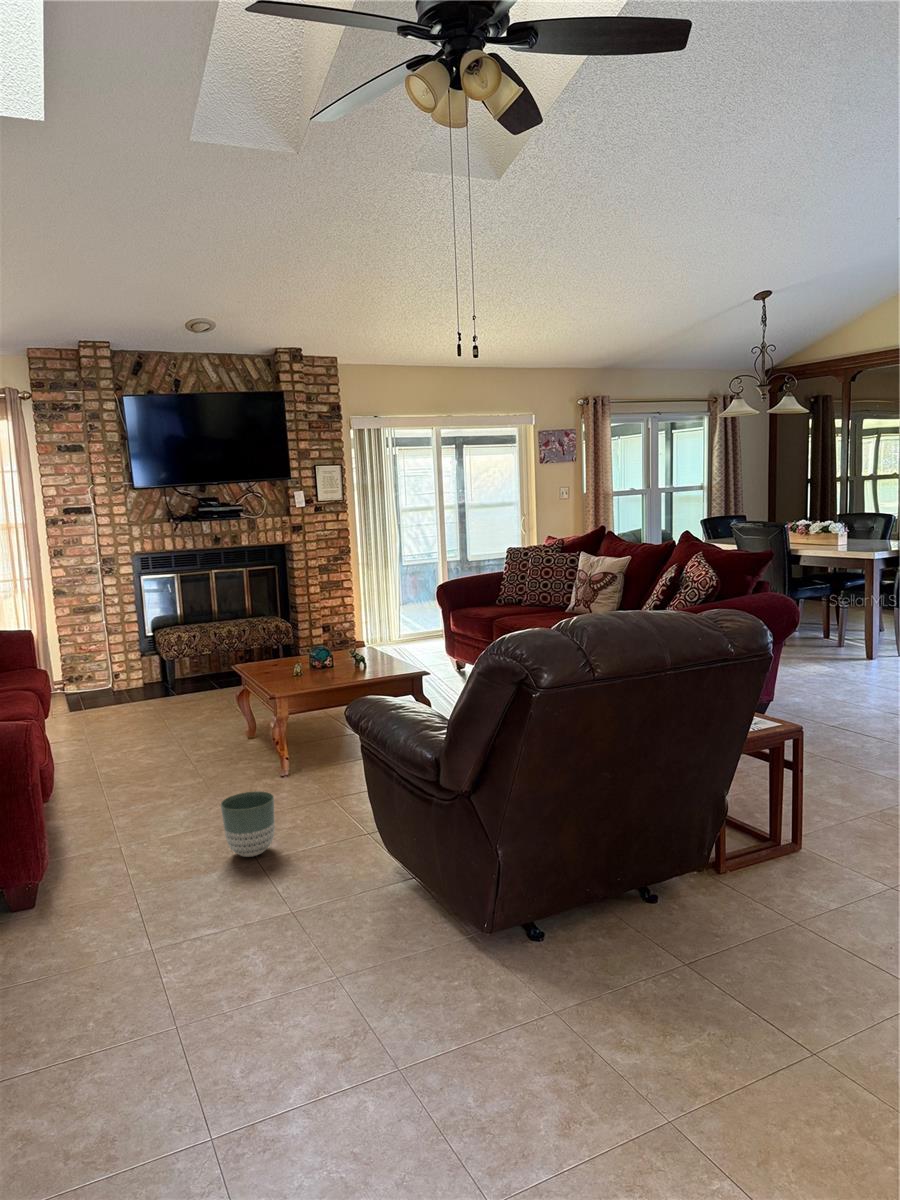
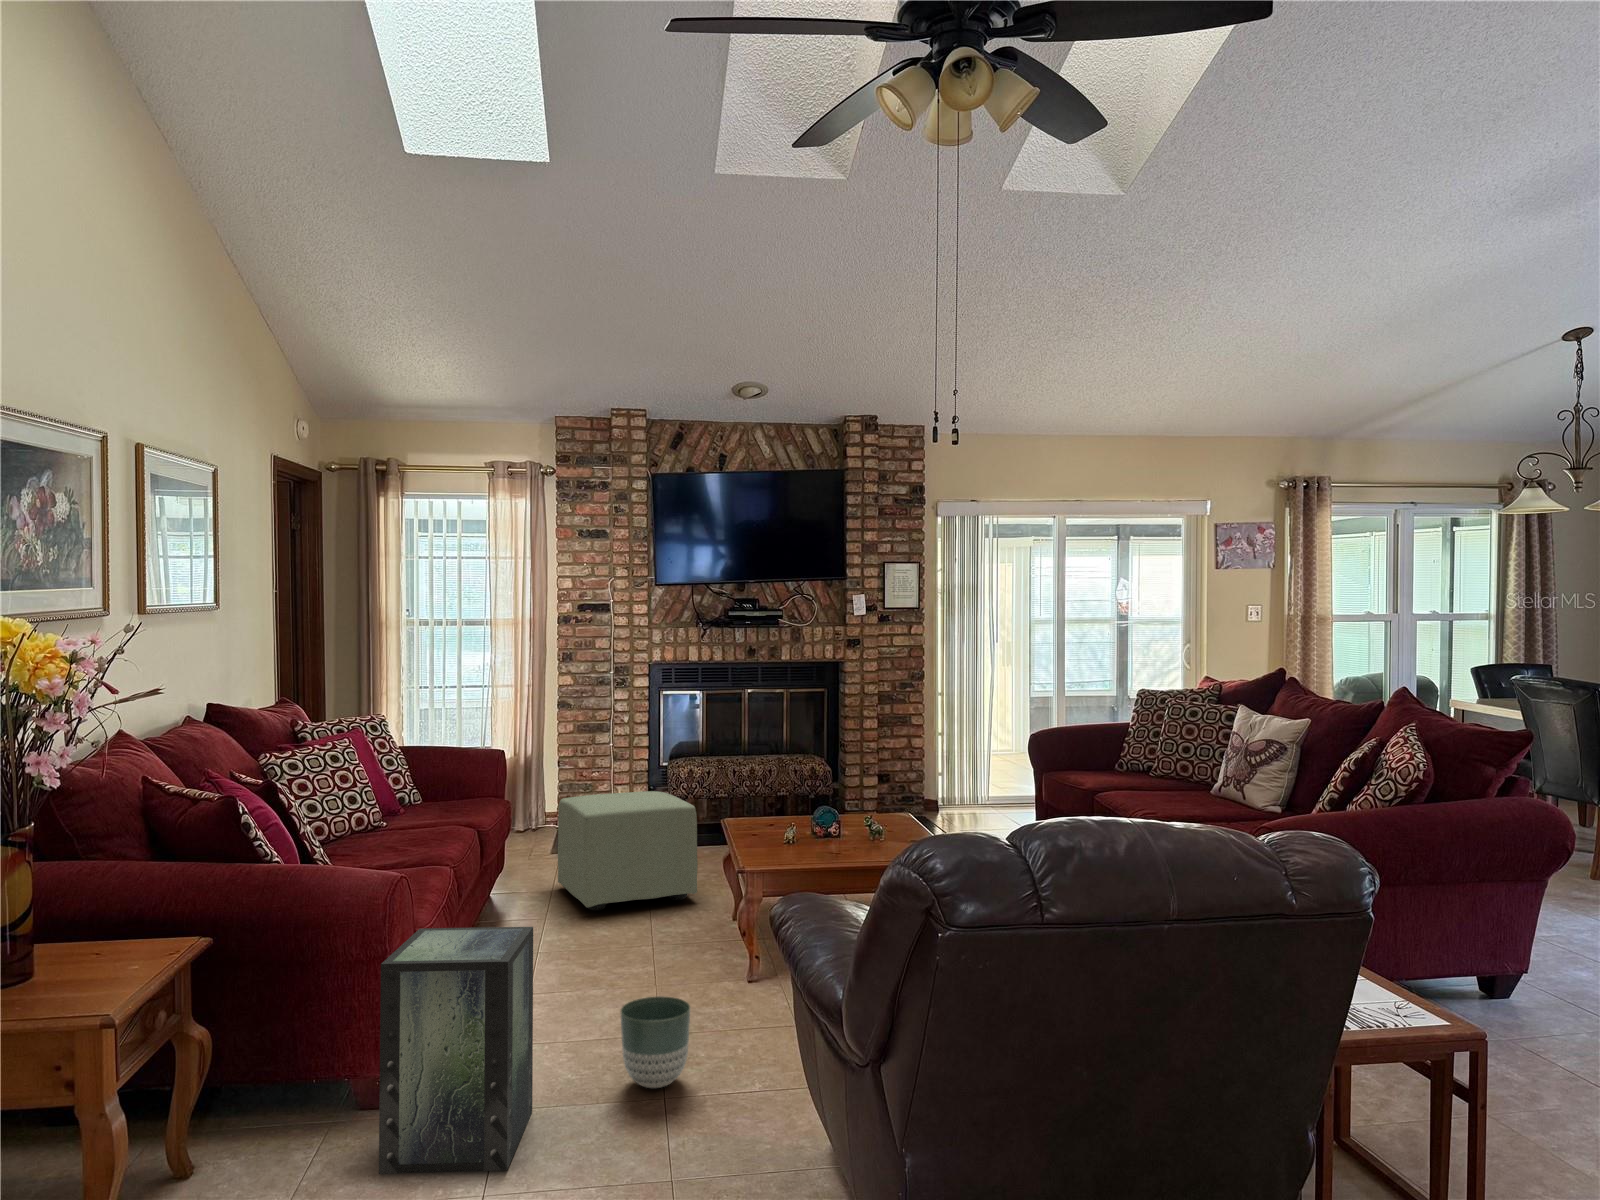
ottoman: none [87,653,214,749] -> present [558,791,698,910]
storage box: none [49,753,172,953] -> present [379,927,533,1174]

